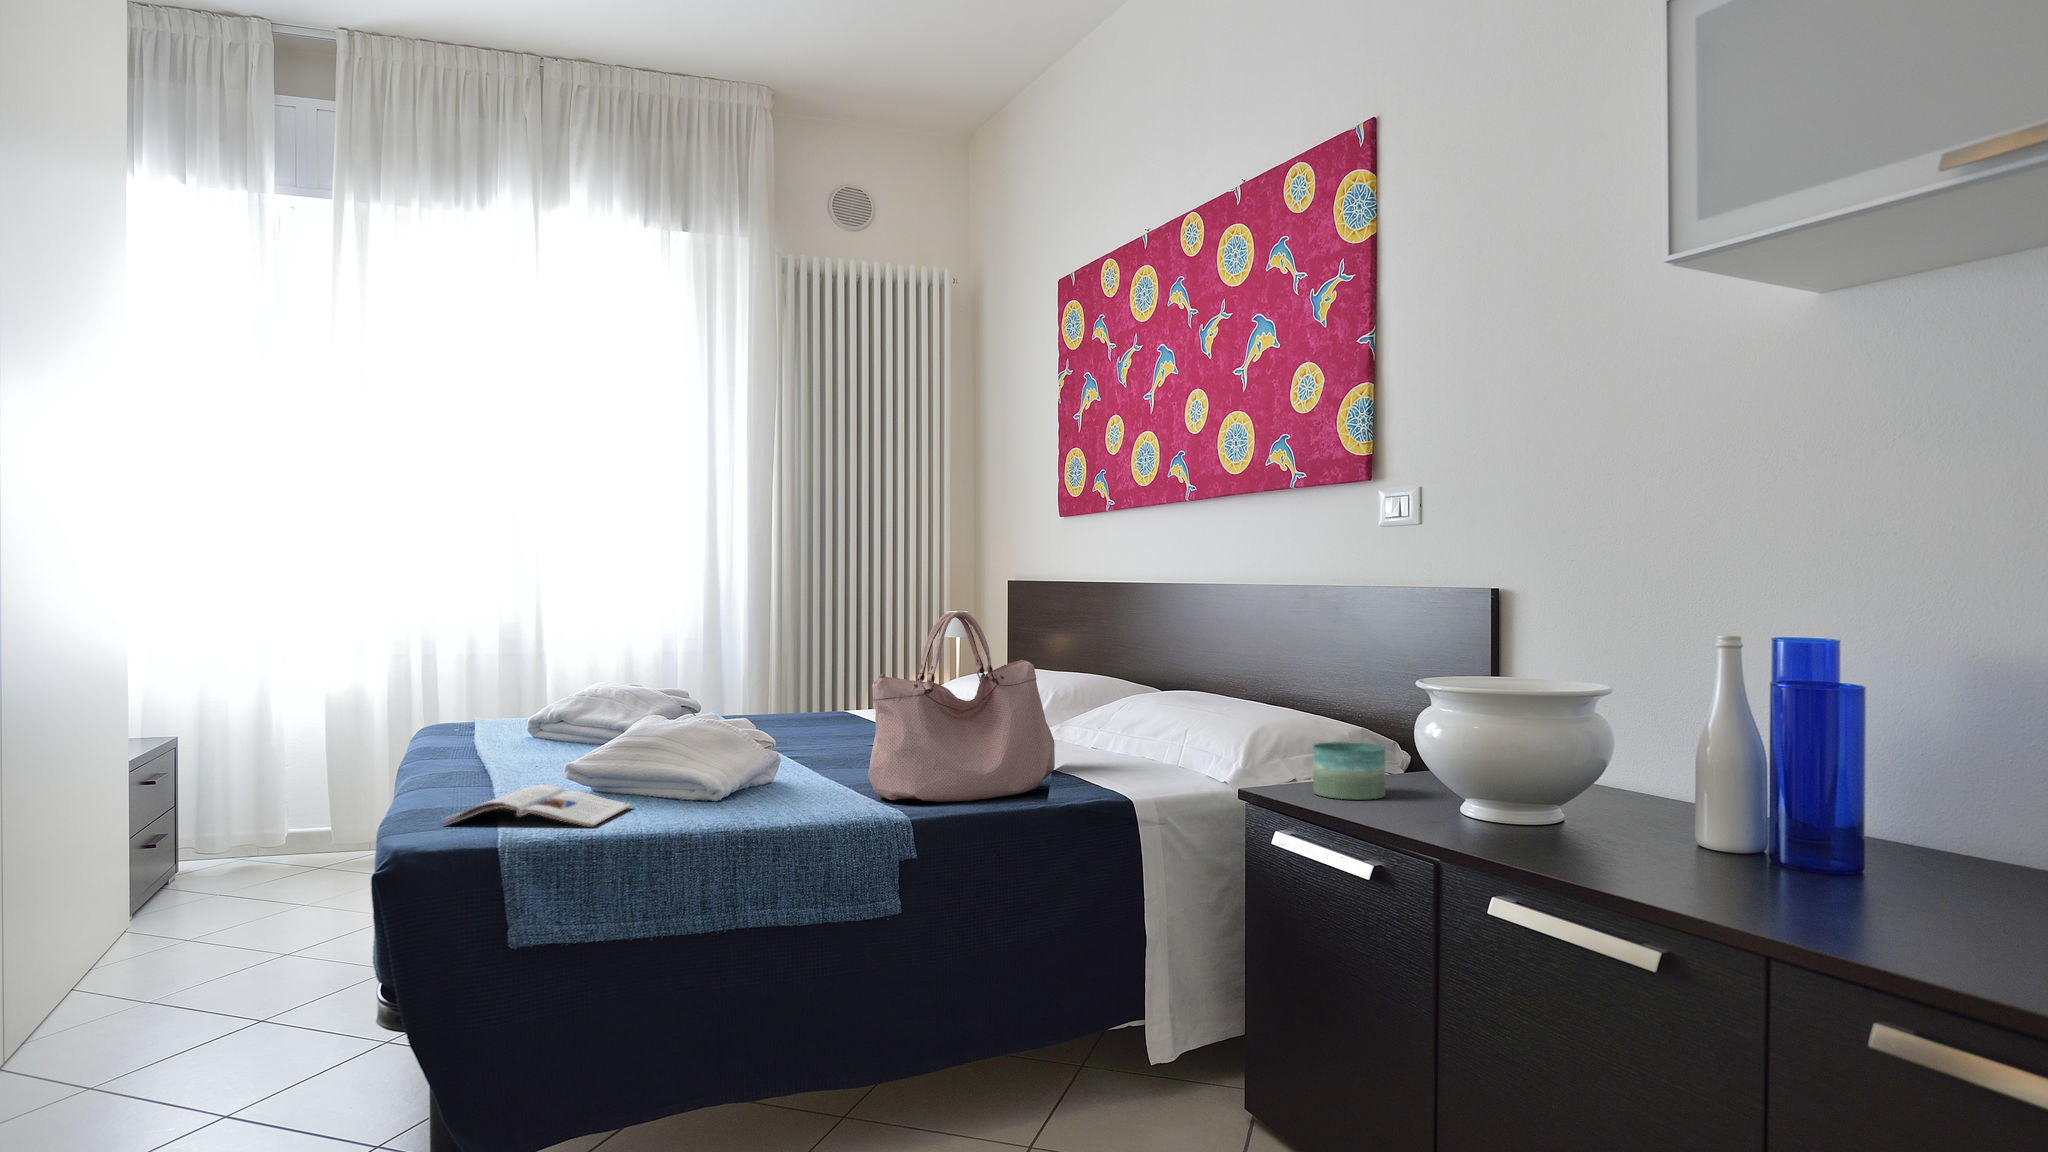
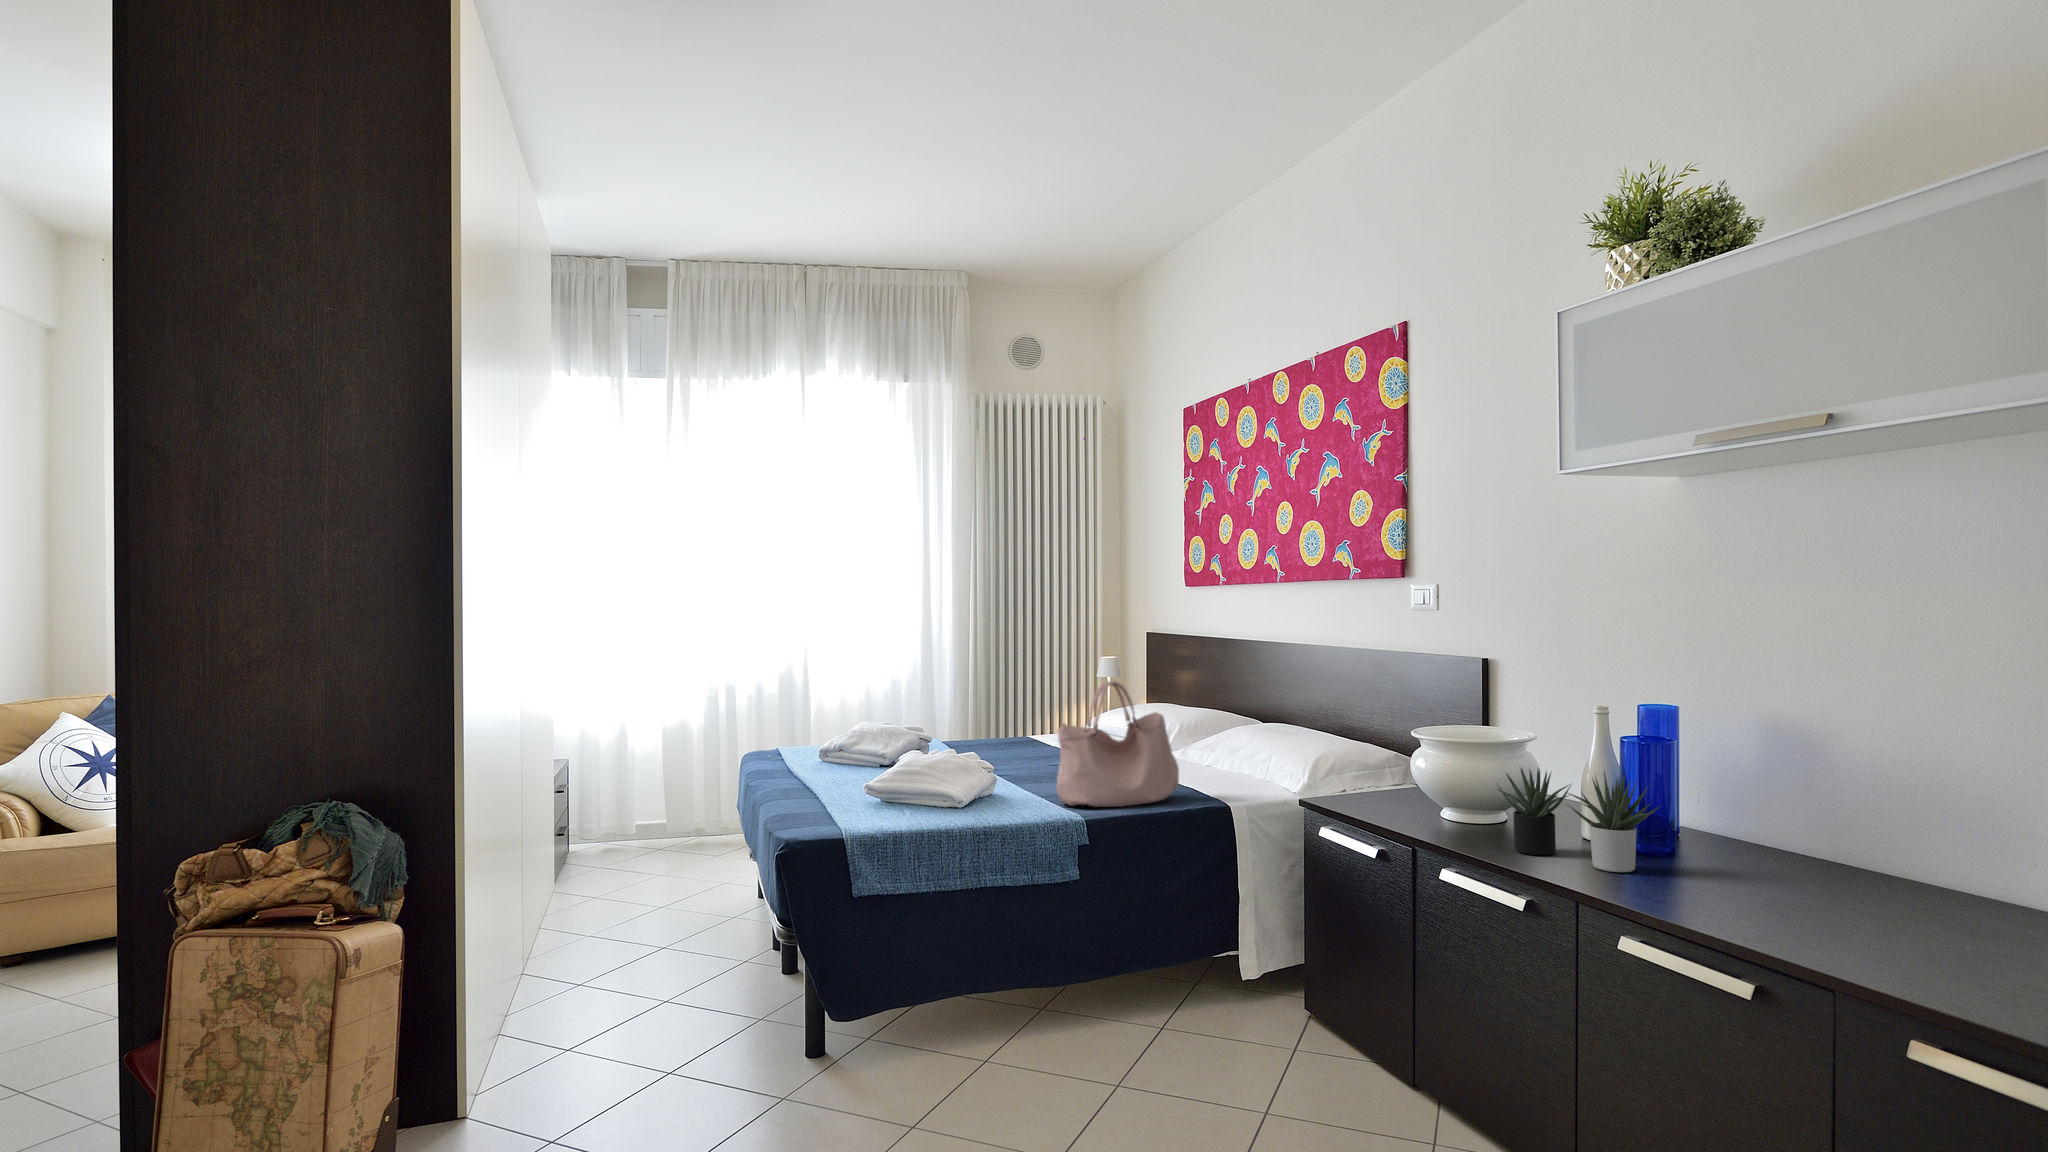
succulent plant: none [1574,721,1876,898] -> present [1496,768,1660,872]
candle: present [1313,742,1385,800] -> none [1349,770,1398,809]
magazine: present [443,784,632,827] -> none [802,794,910,822]

